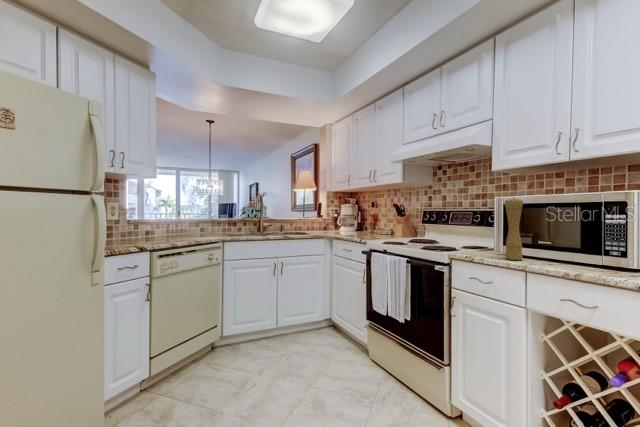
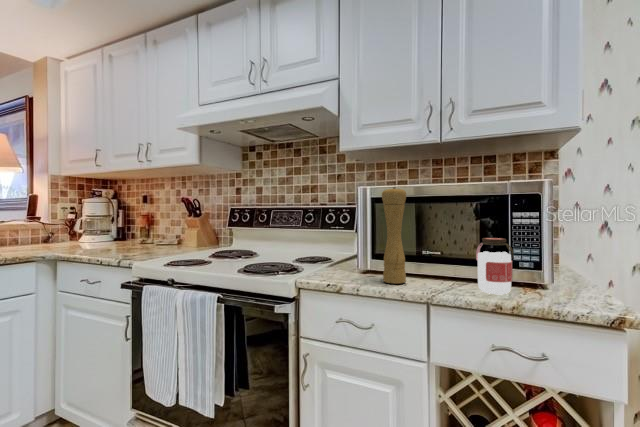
jar: none [567,232,595,270] -> present [476,238,514,294]

